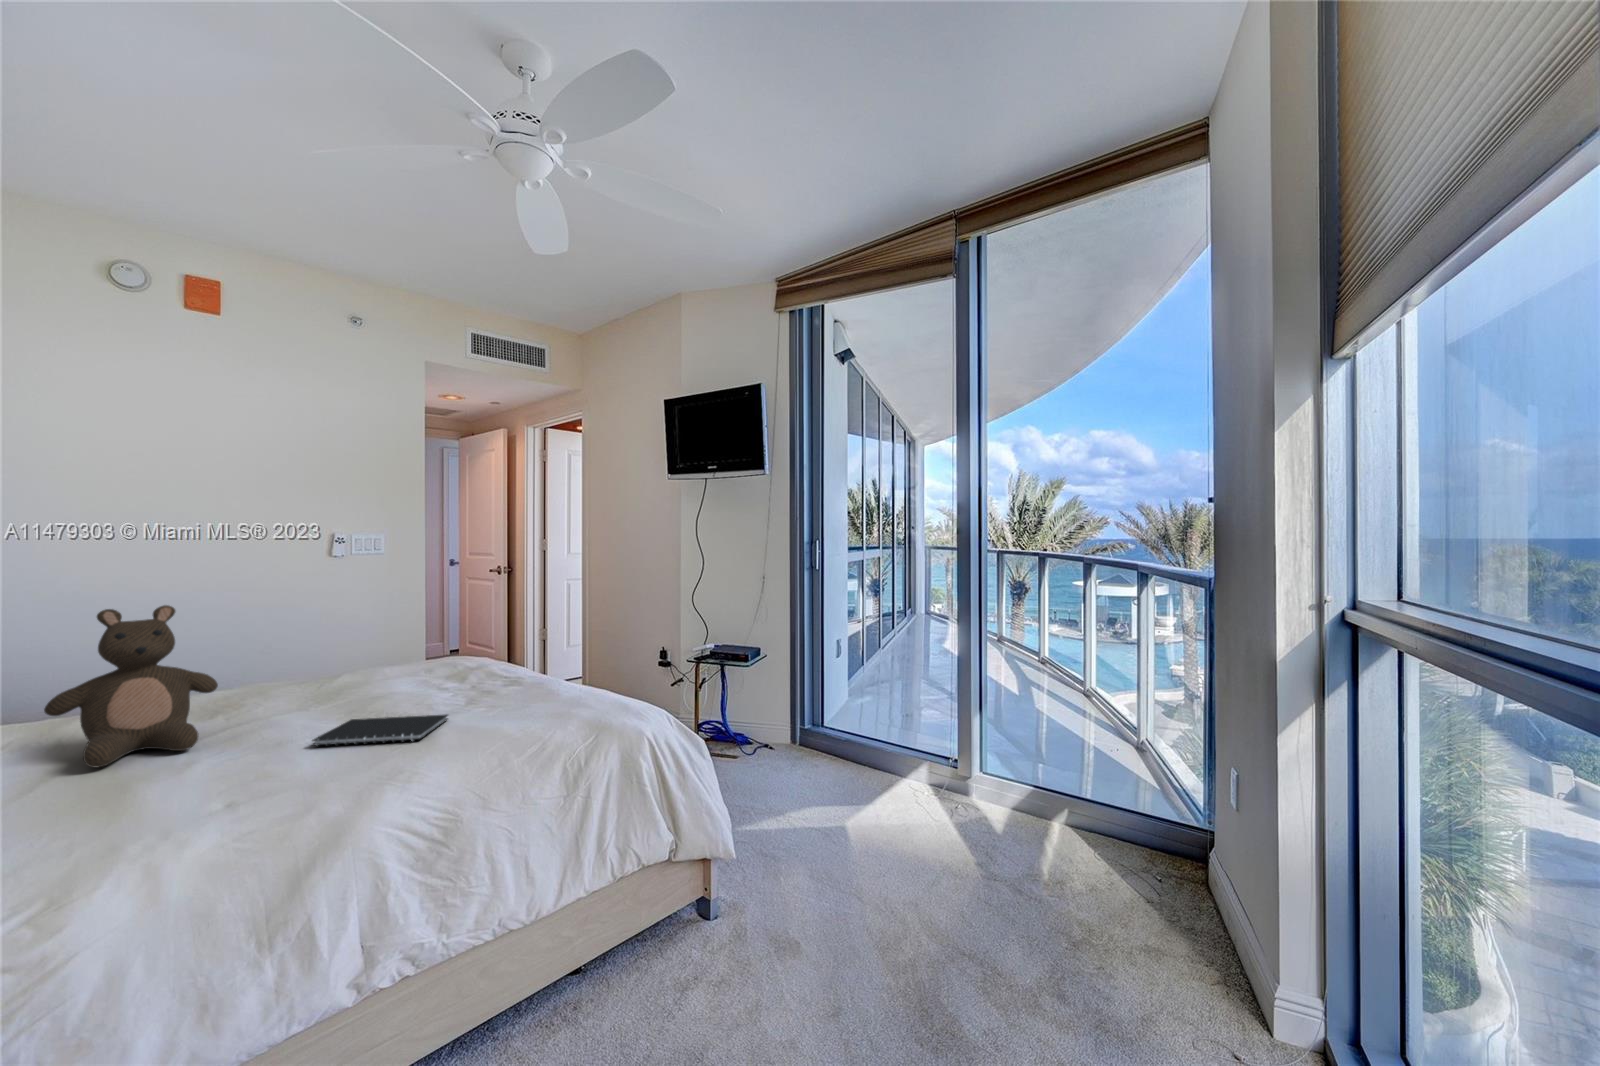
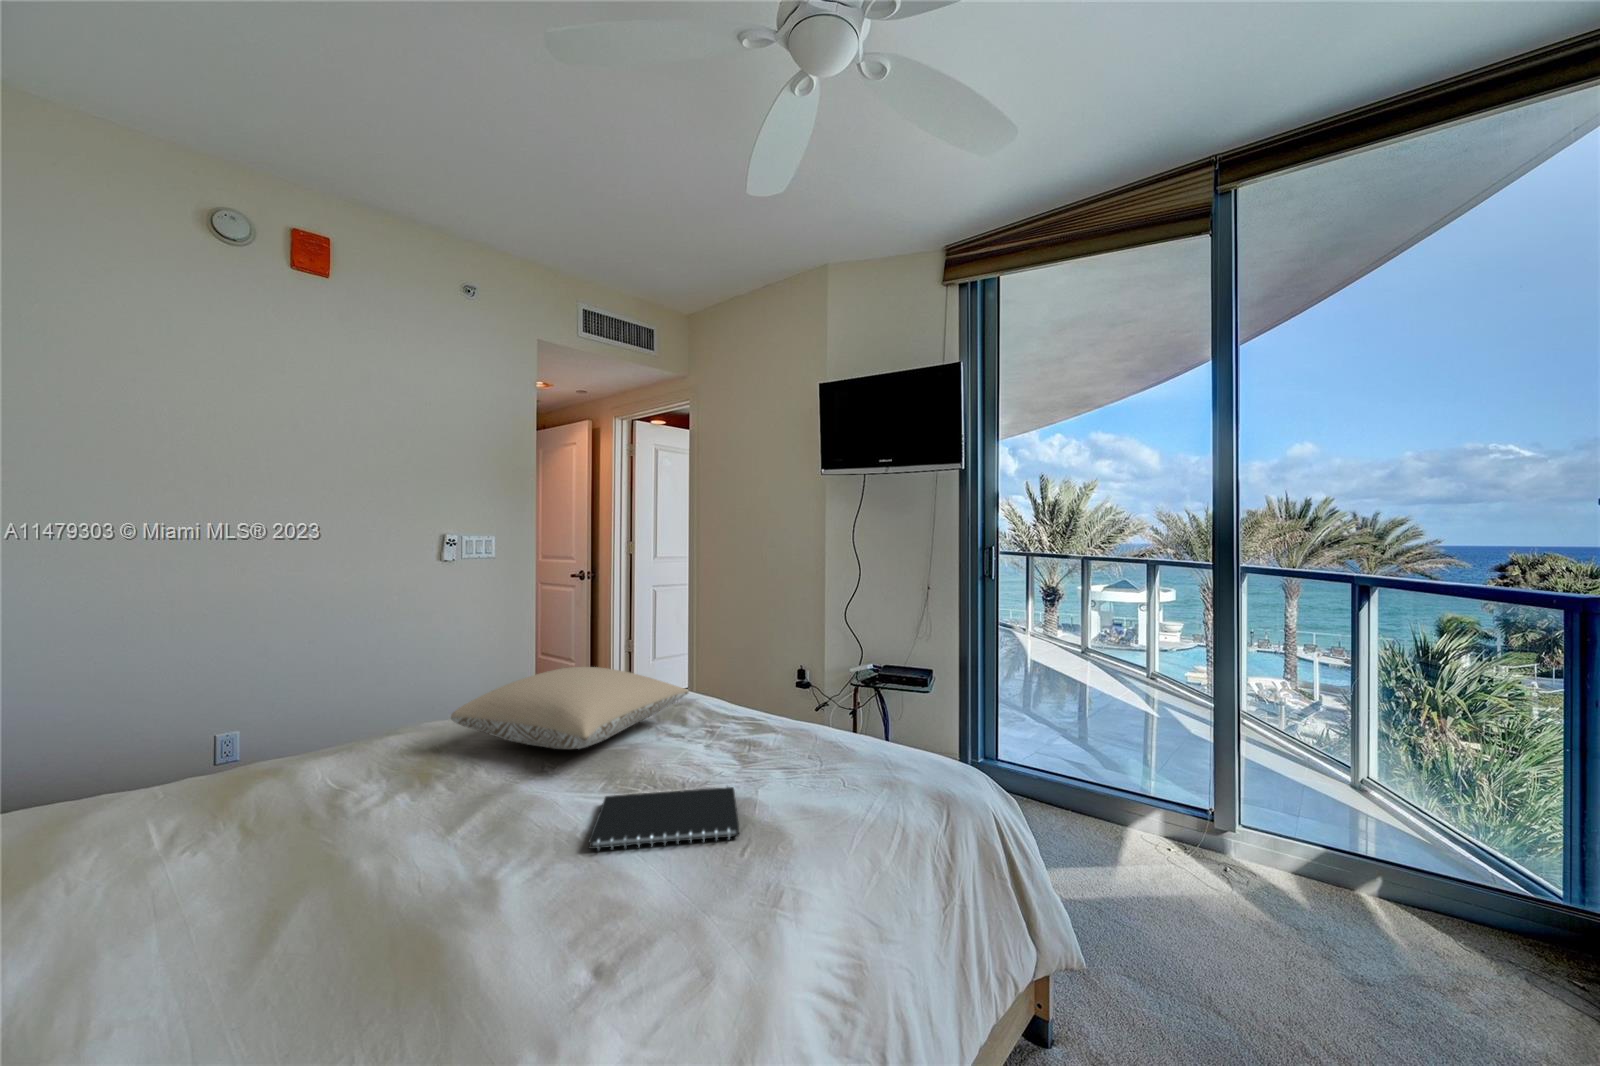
stuffed bear: present [44,605,218,768] -> none [202,636,424,900]
pillow: none [269,637,473,694] -> present [451,667,689,749]

